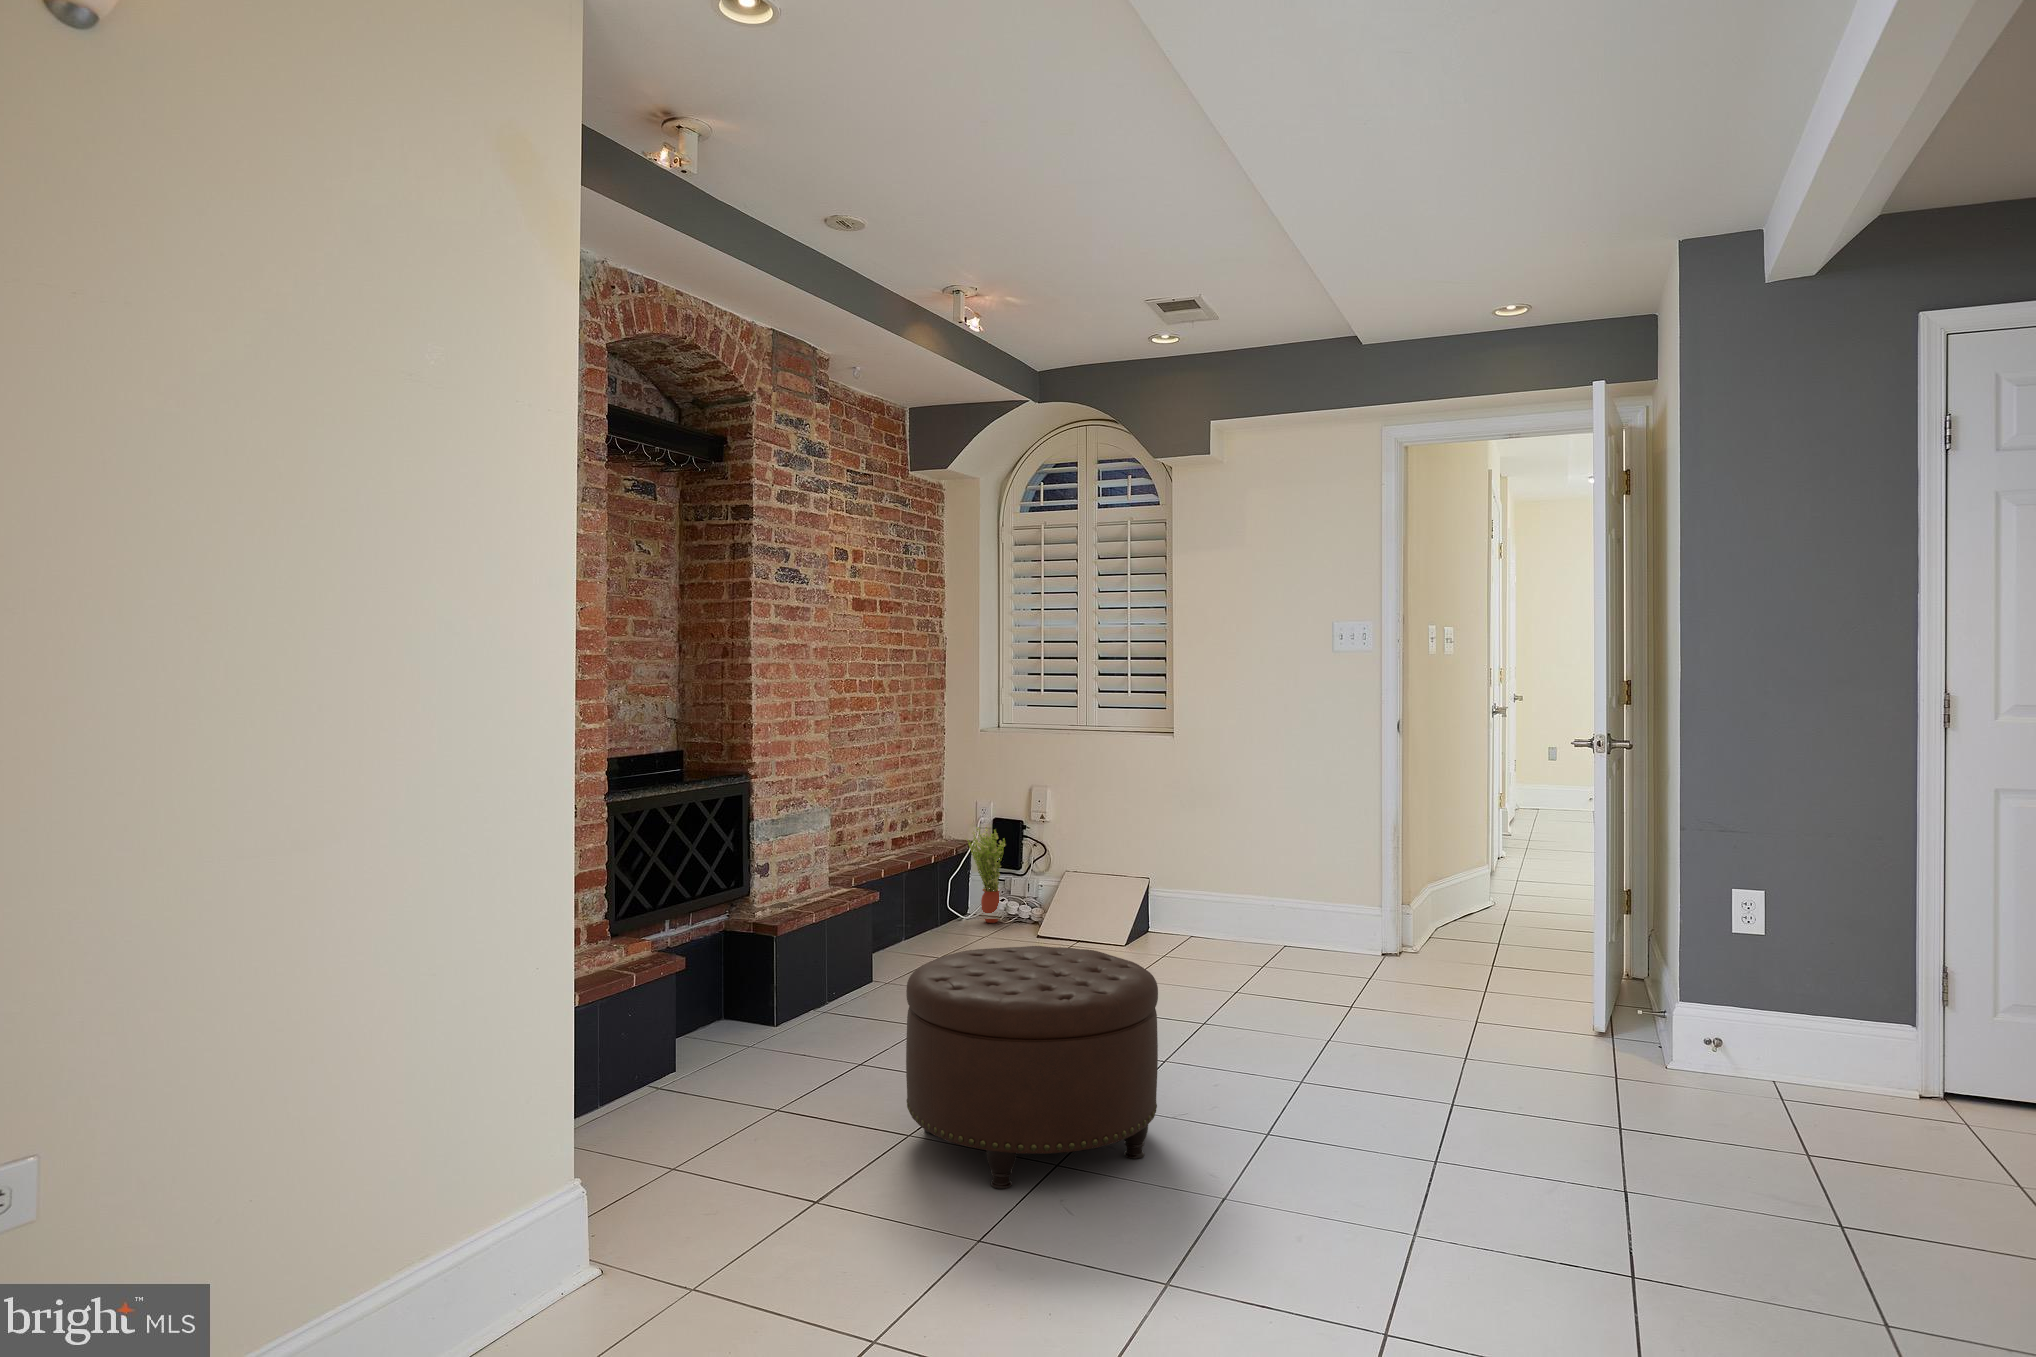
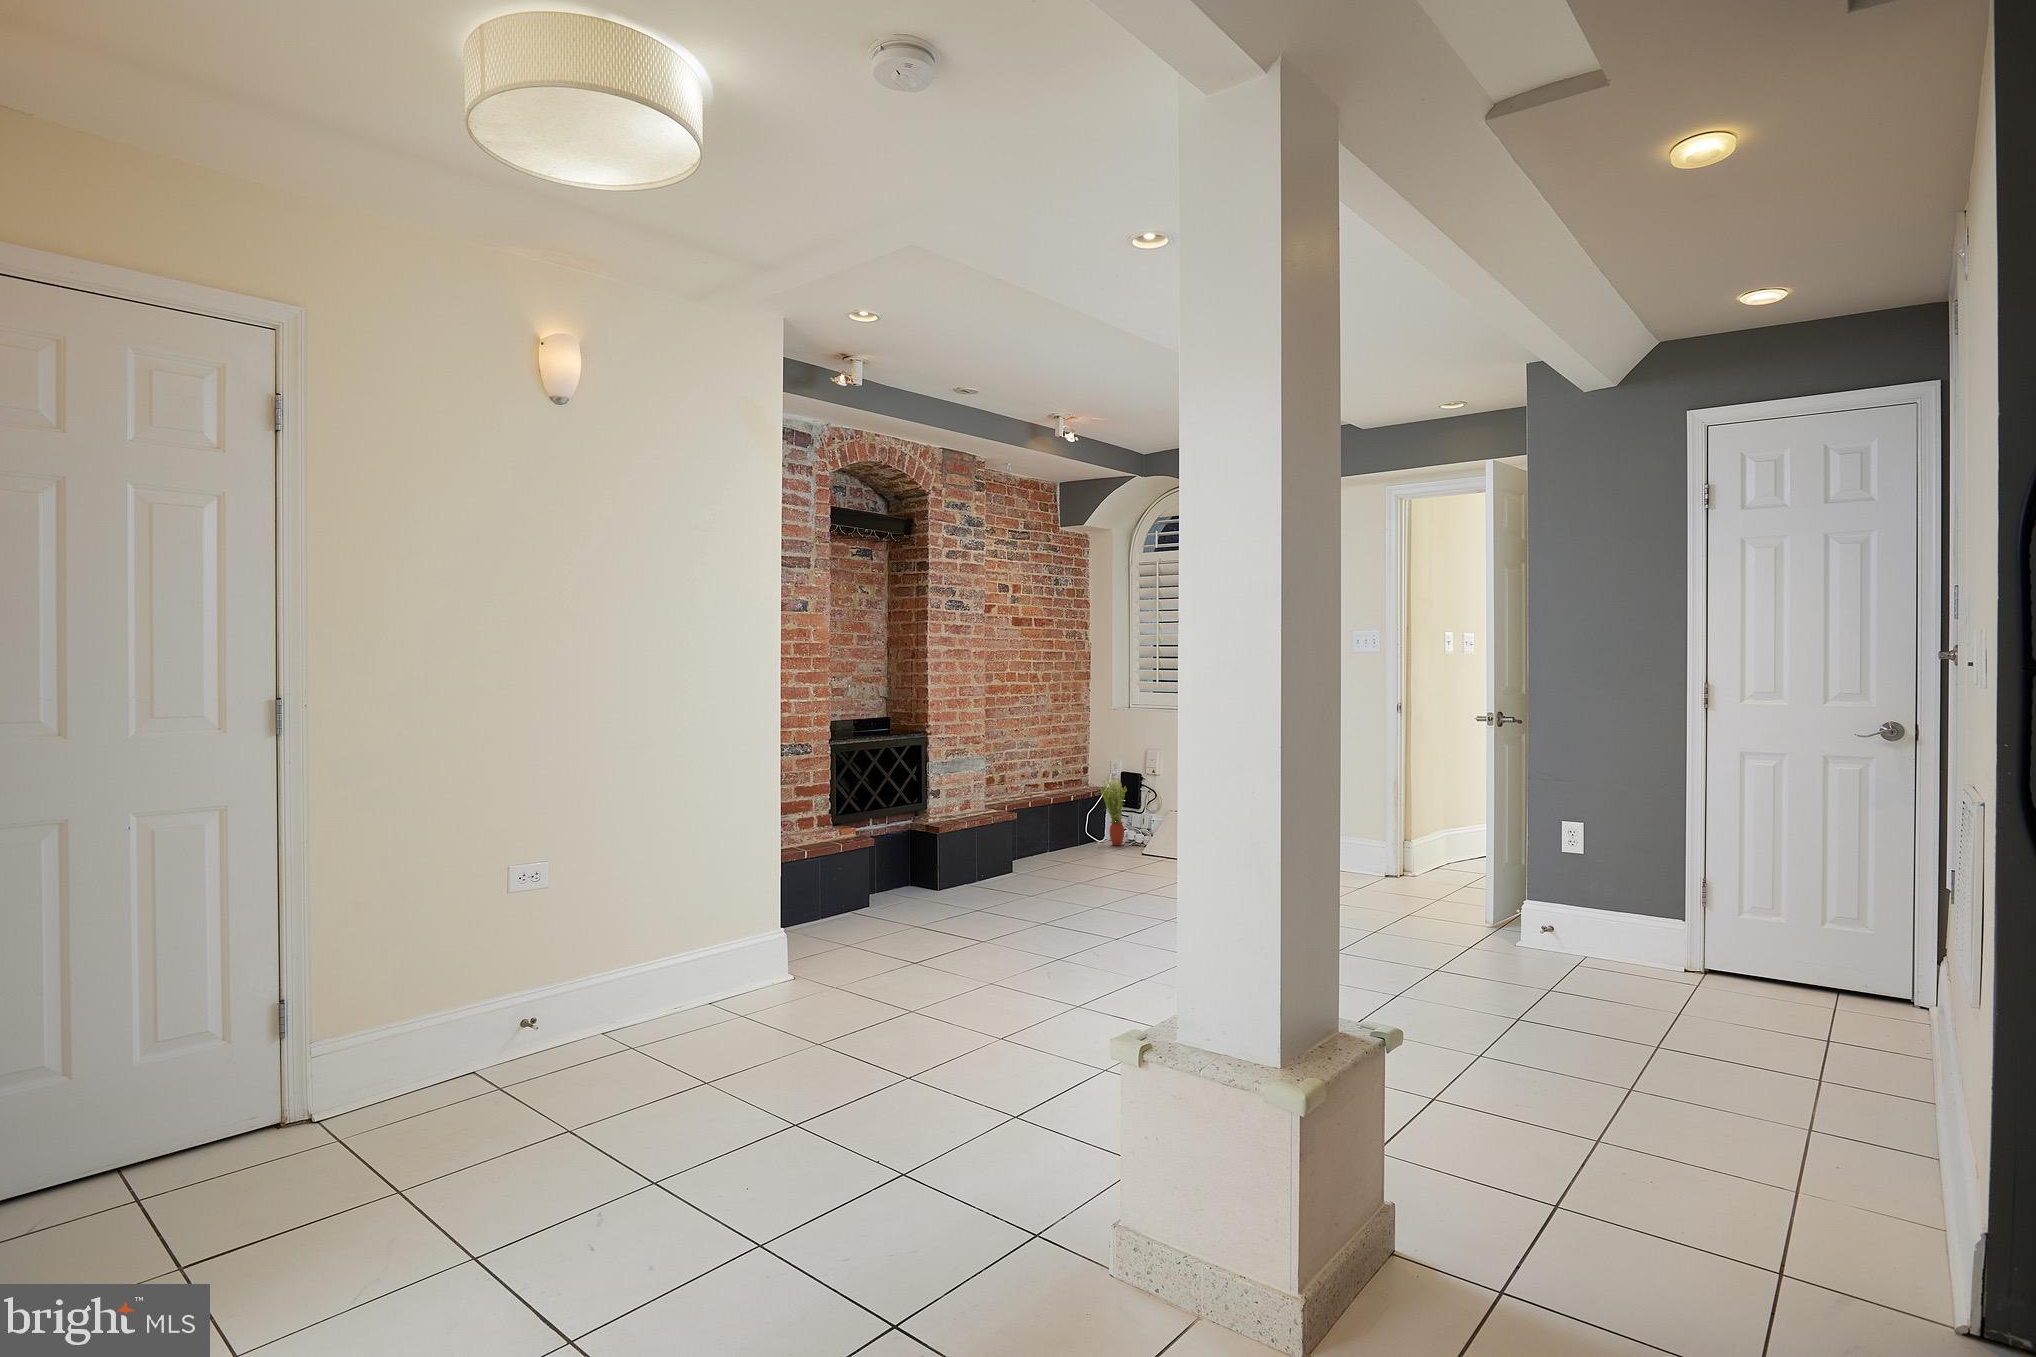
ottoman: present [906,946,1158,1189] -> none [968,837,1118,967]

